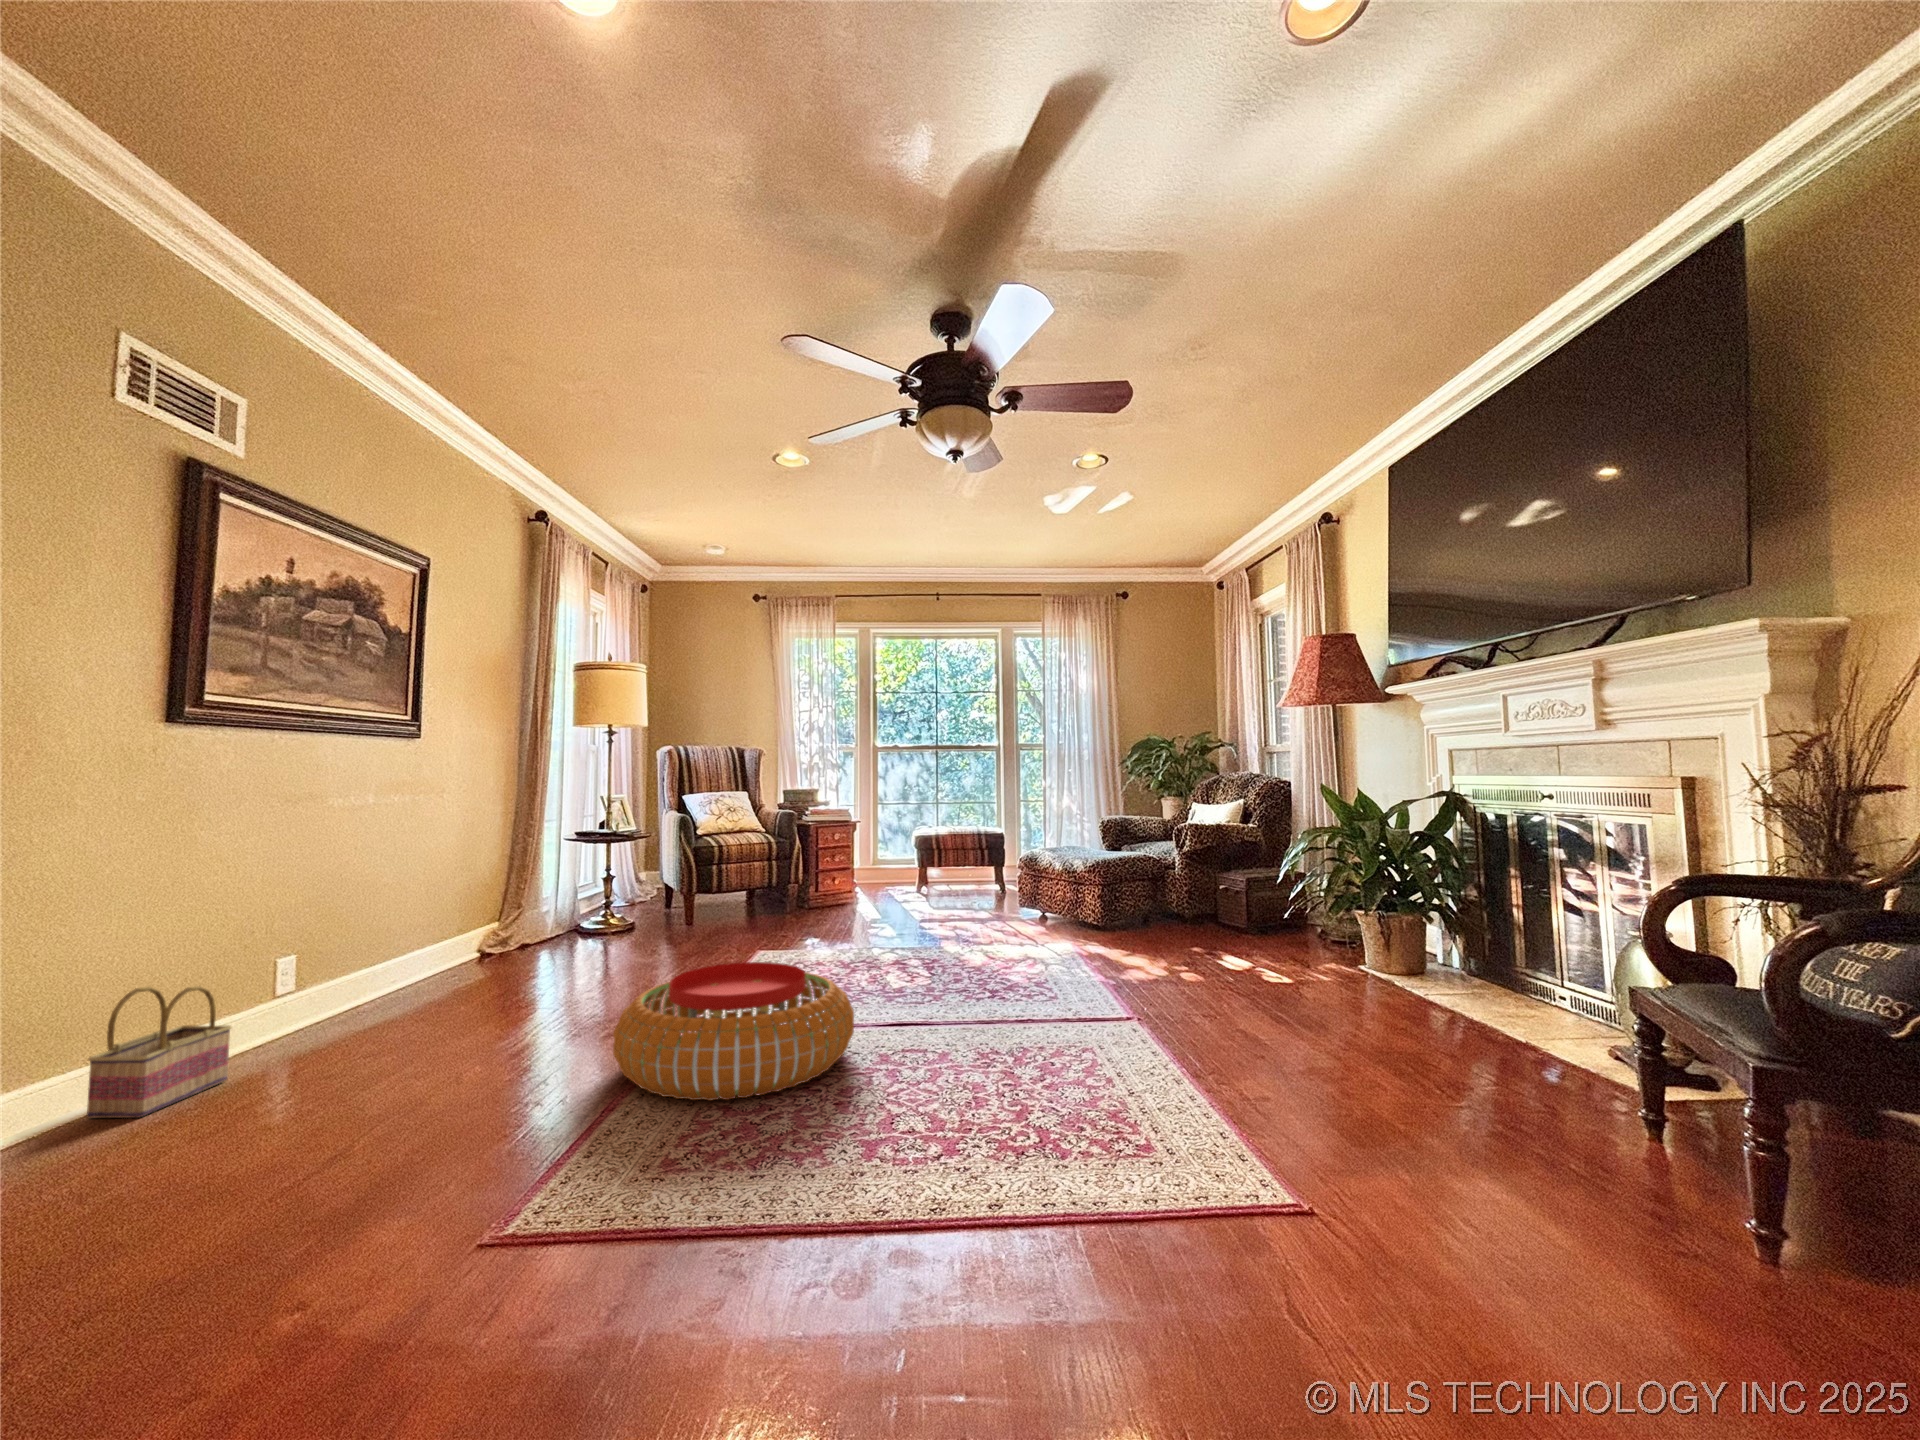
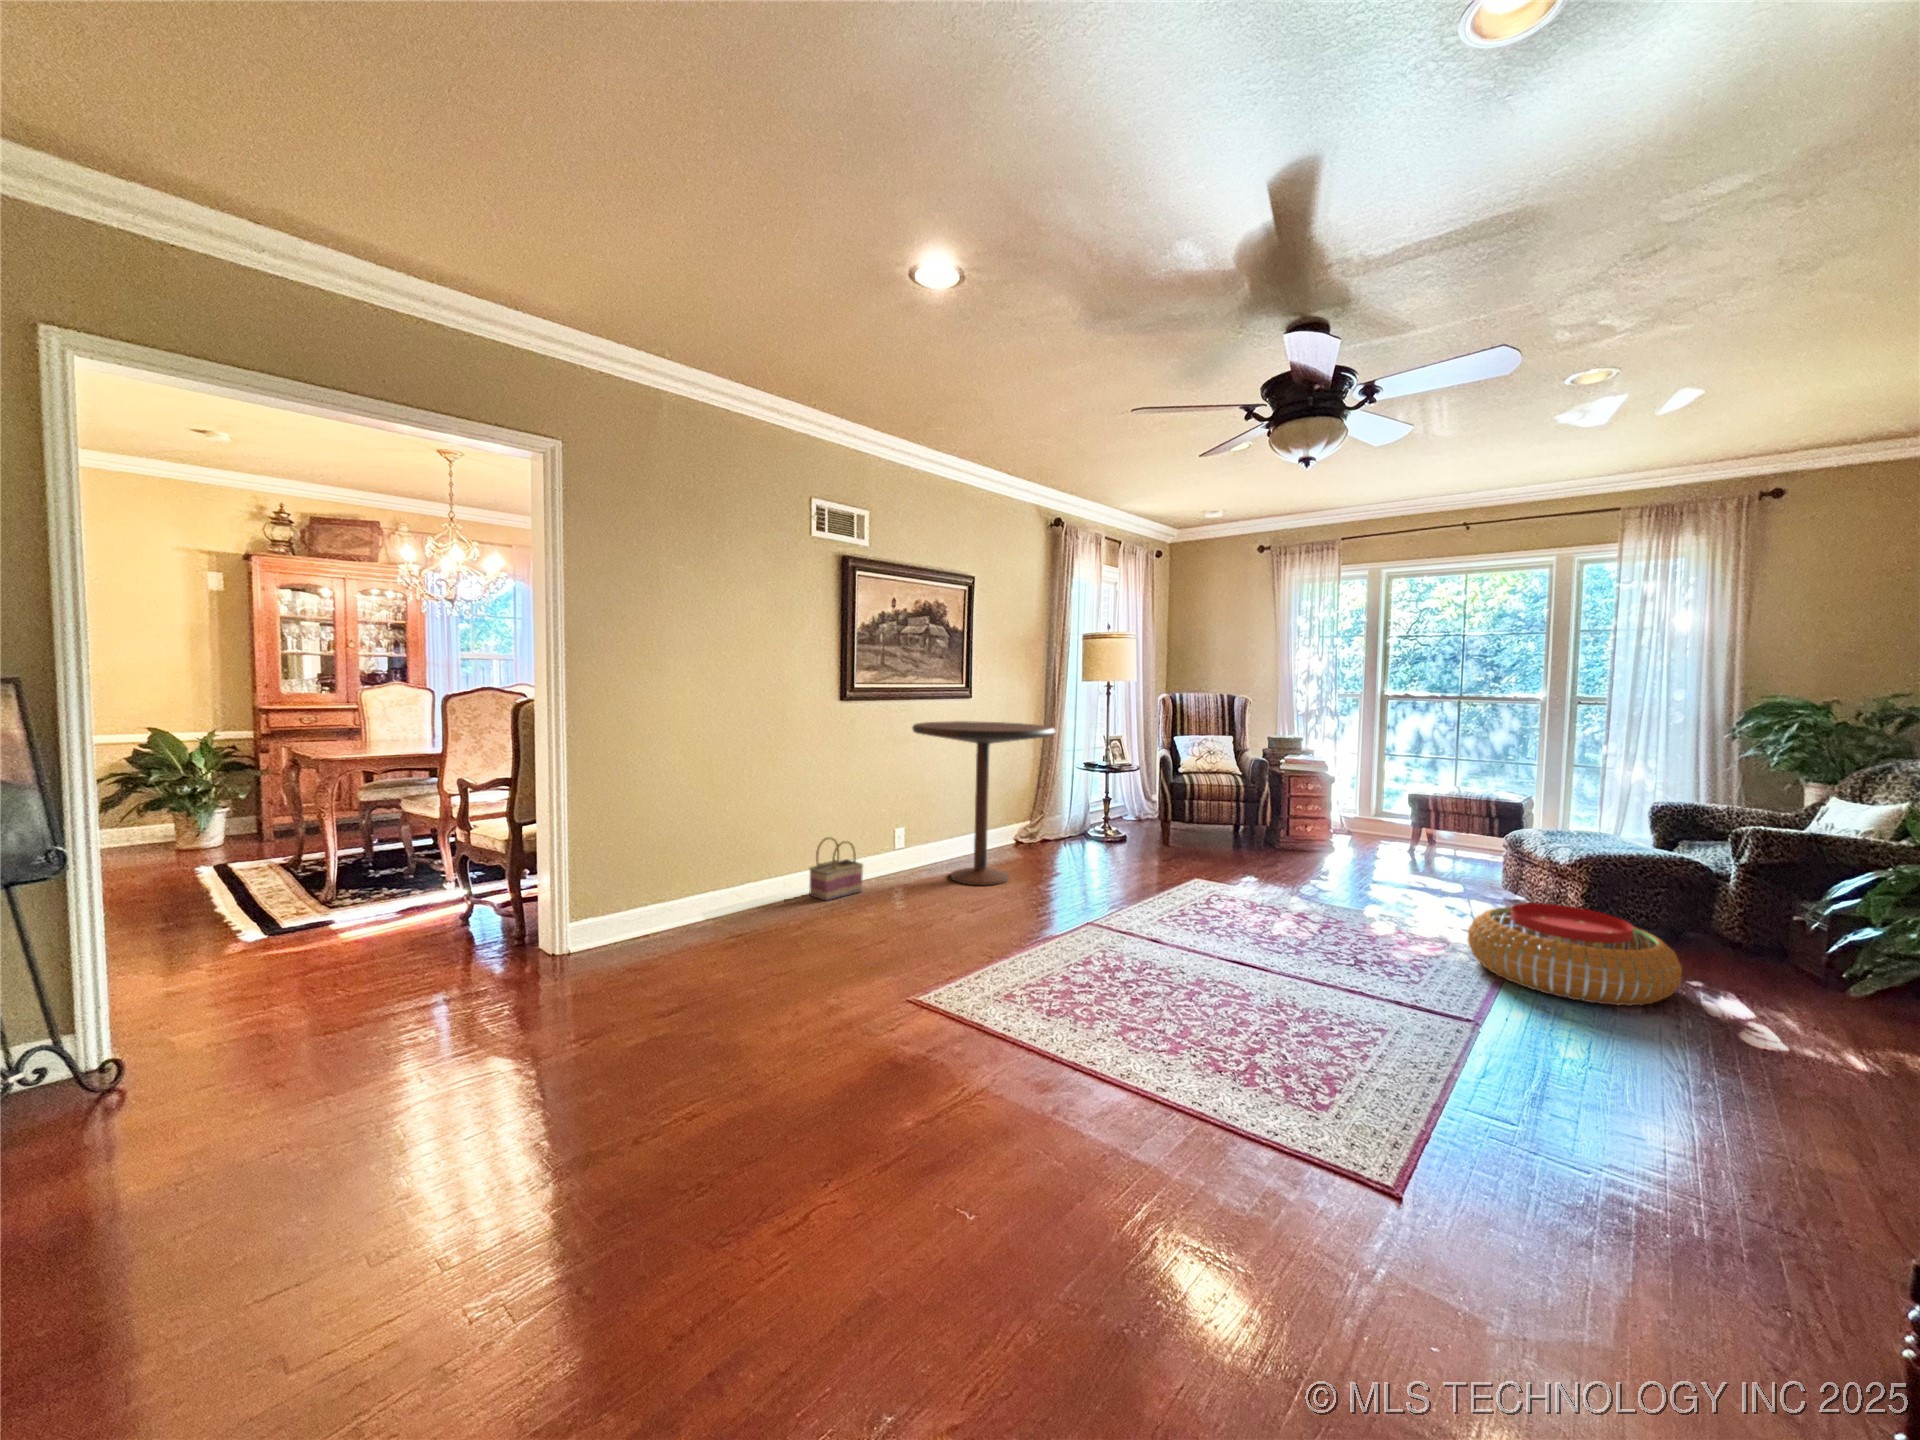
pedestal table: none [329,769,588,1023] -> present [912,721,1055,885]
pouf: present [613,962,854,1100] -> present [1468,903,1682,1006]

